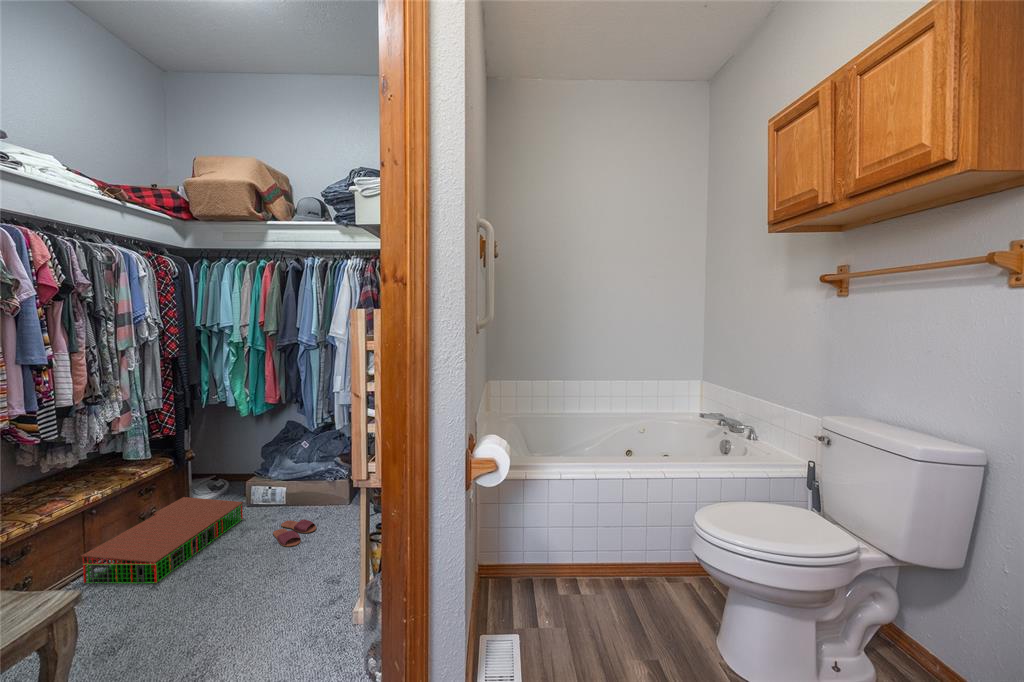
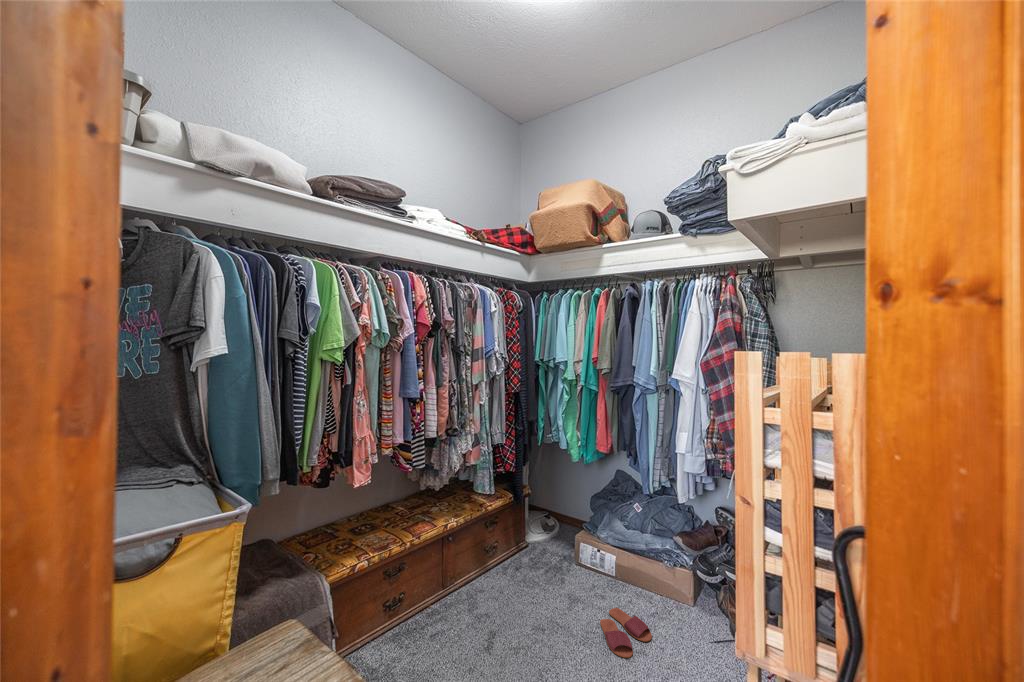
storage bin: present [81,497,243,583] -> none [435,538,570,646]

